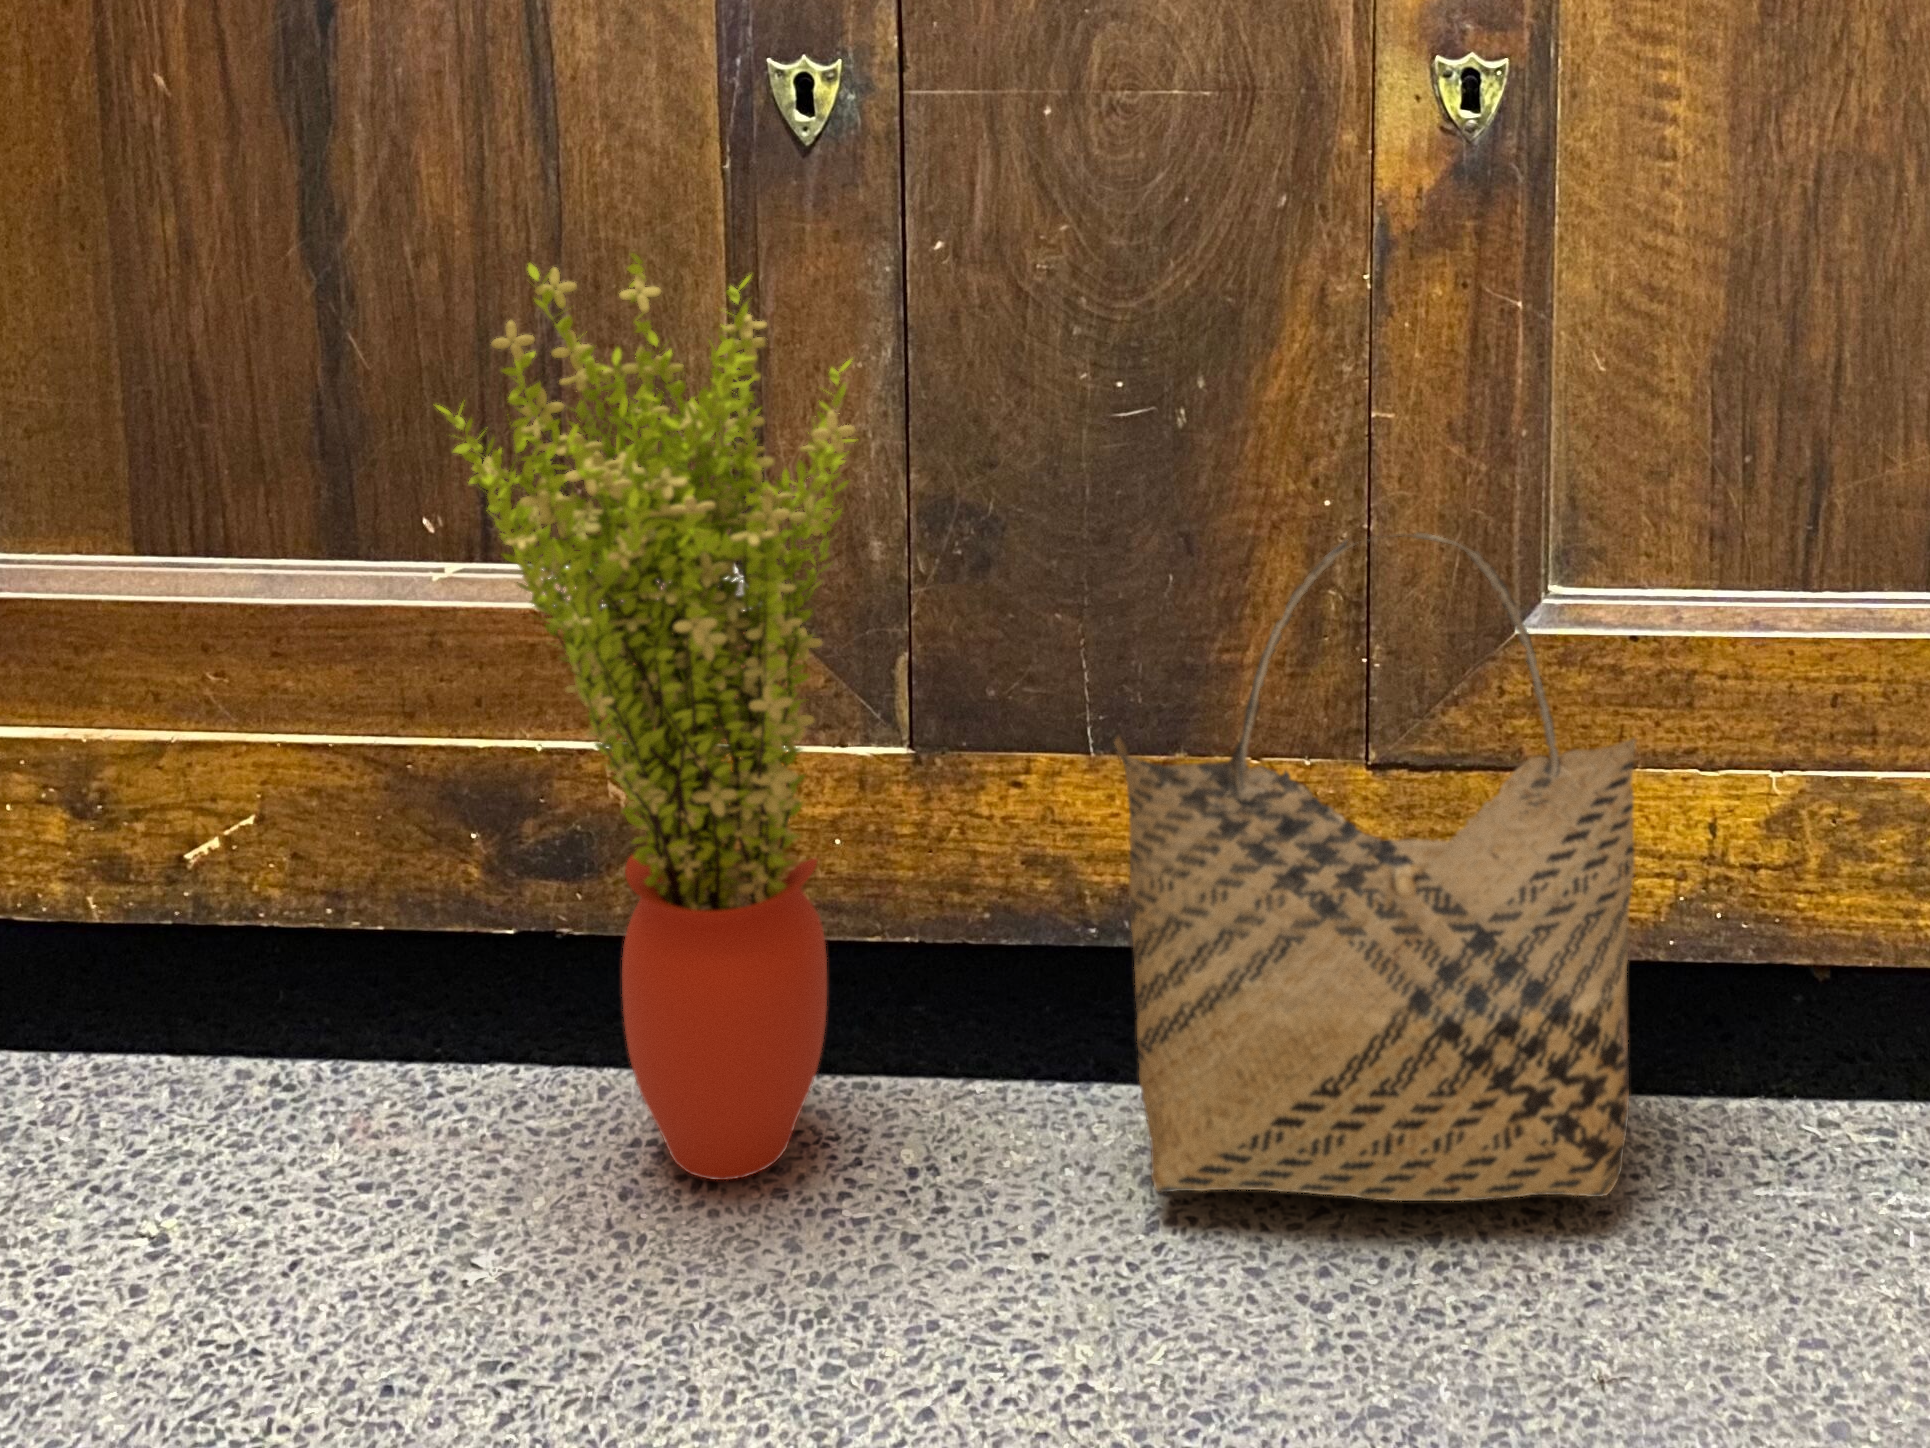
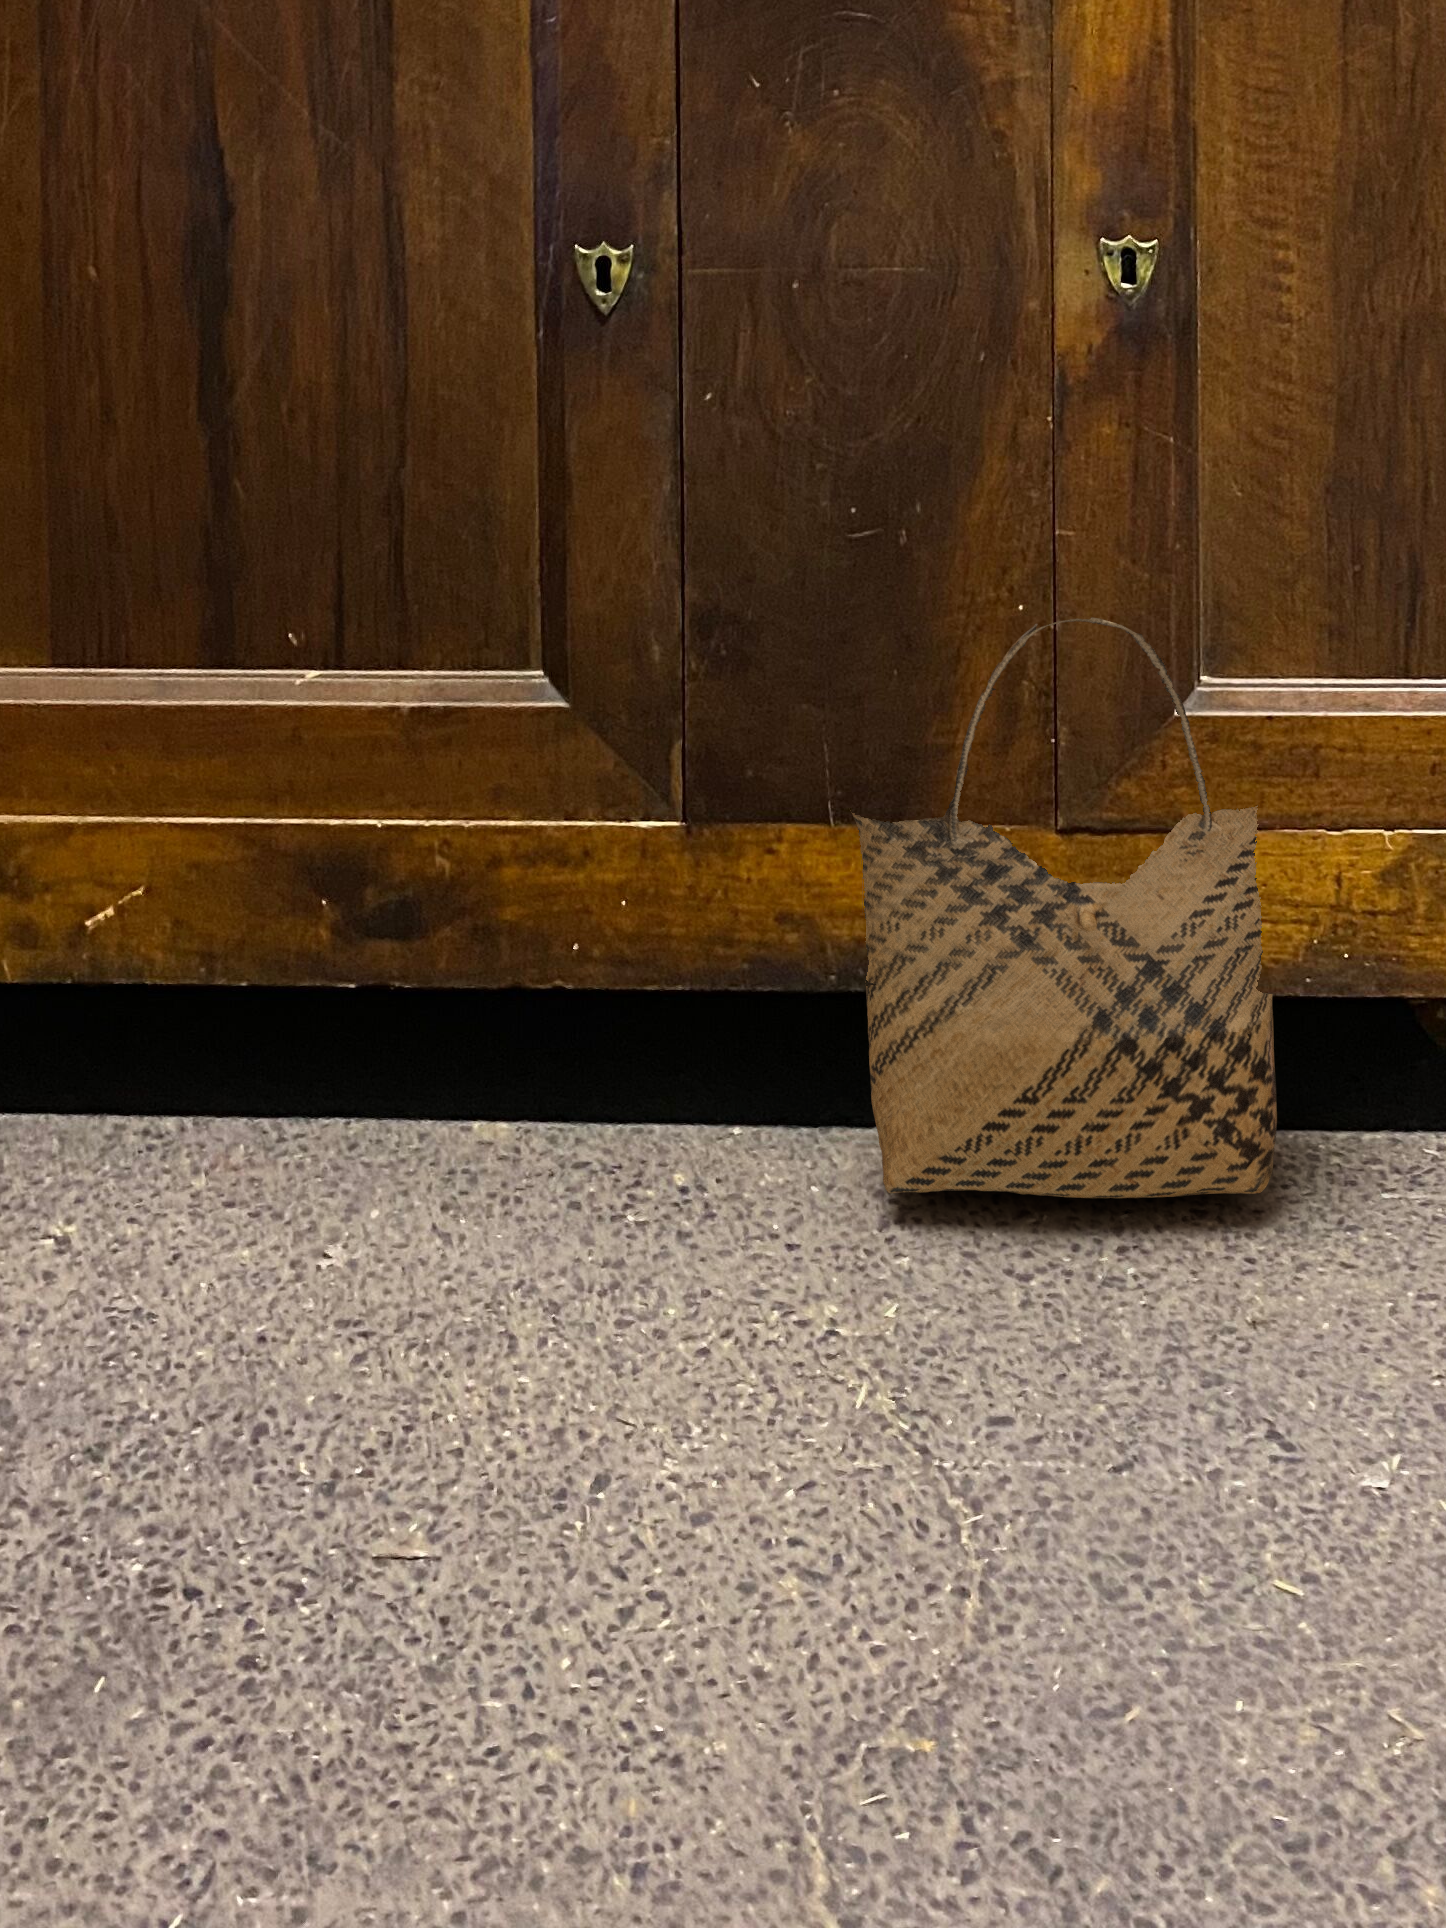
potted plant: present [436,253,855,1180] -> none [309,405,648,1192]

